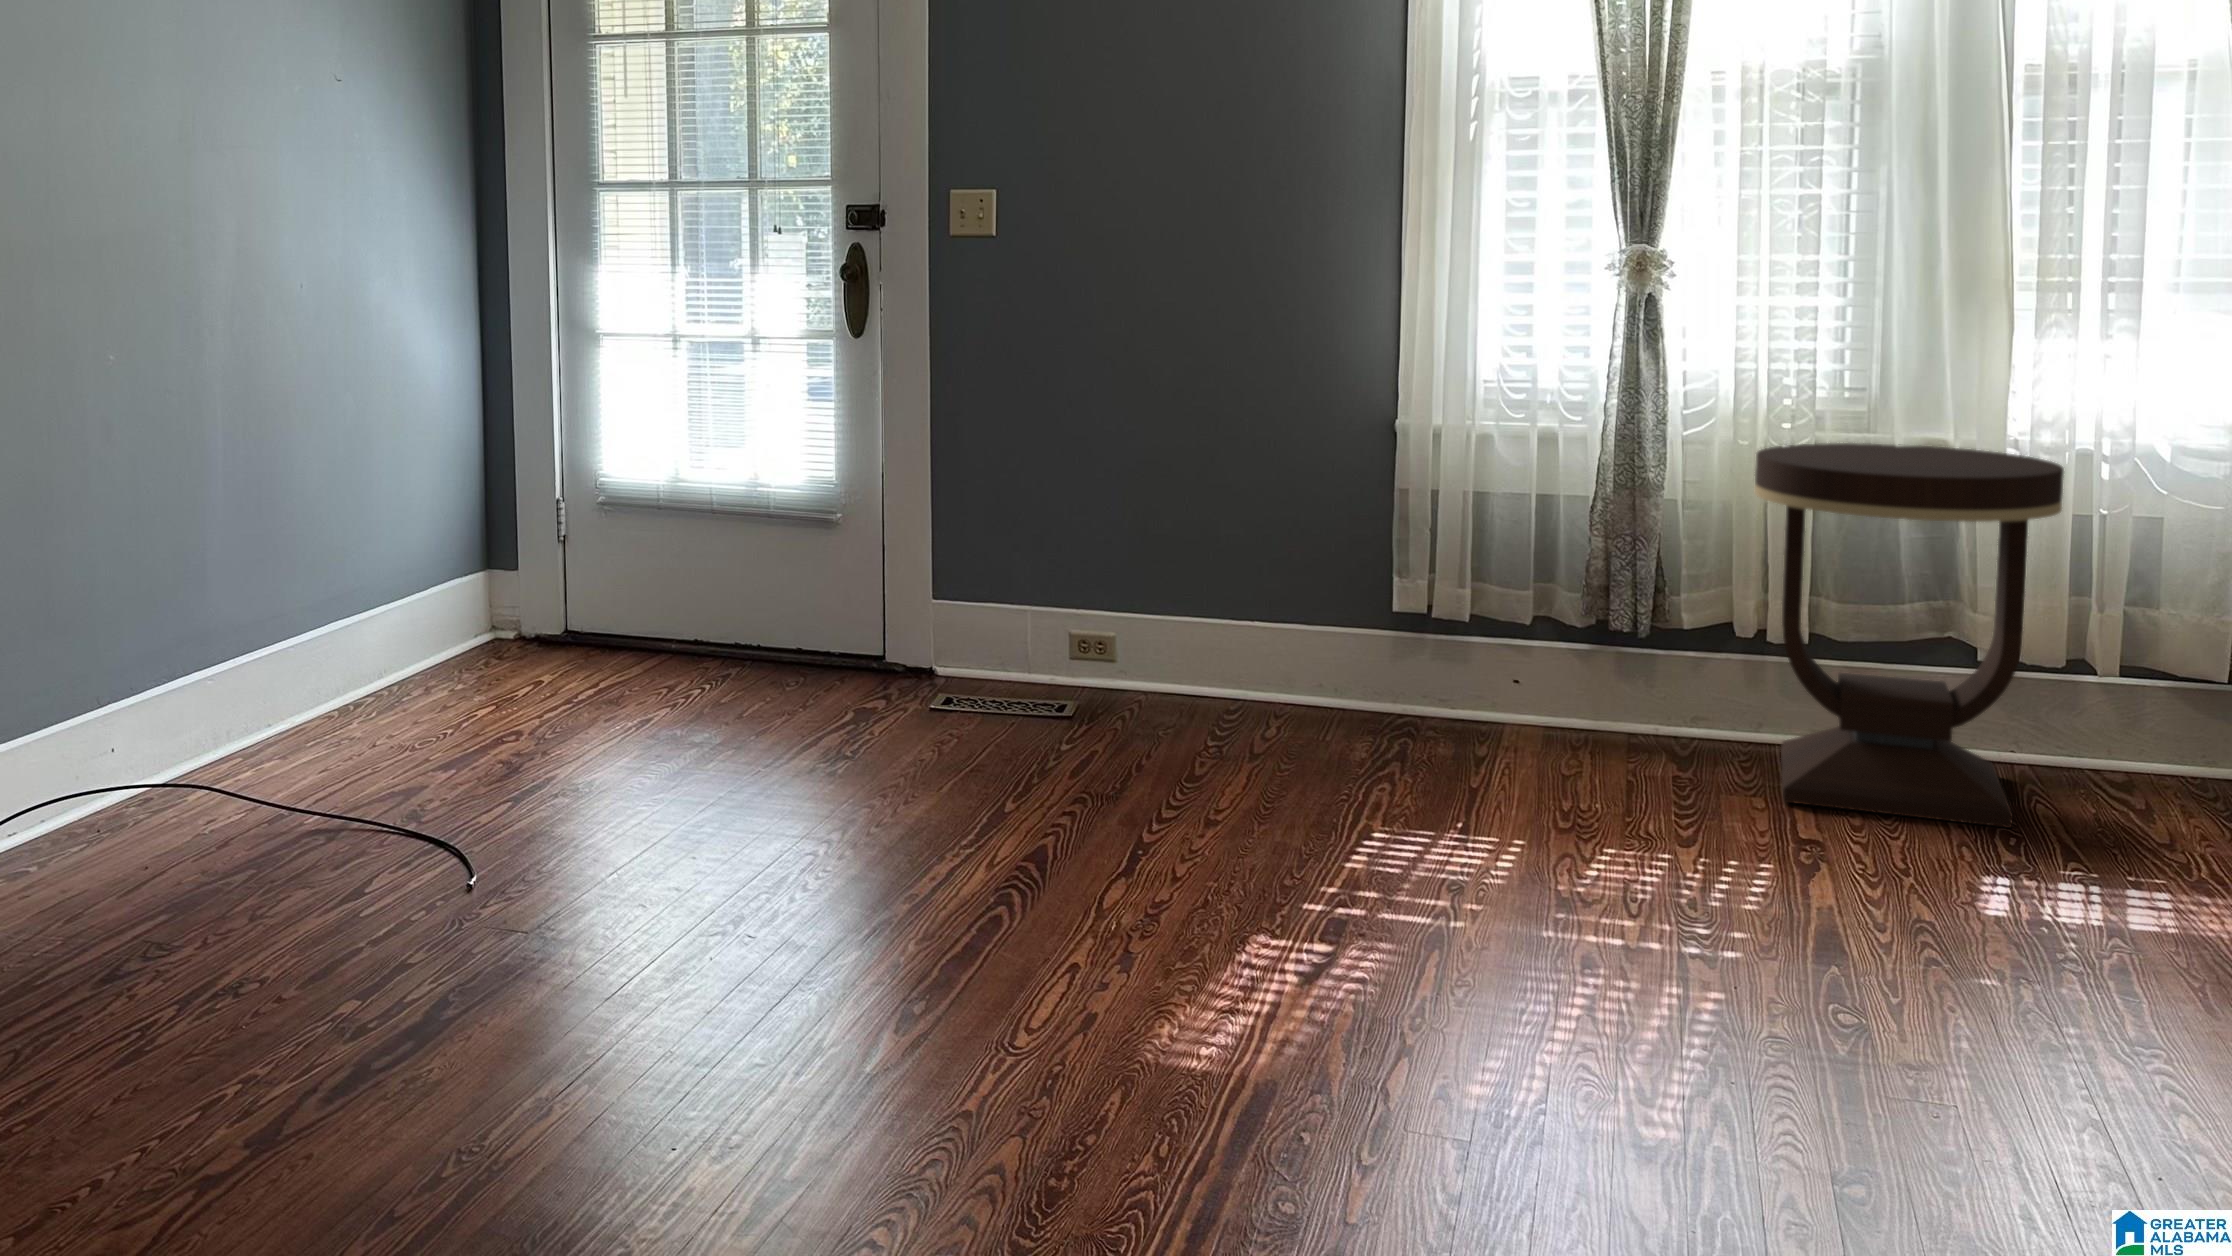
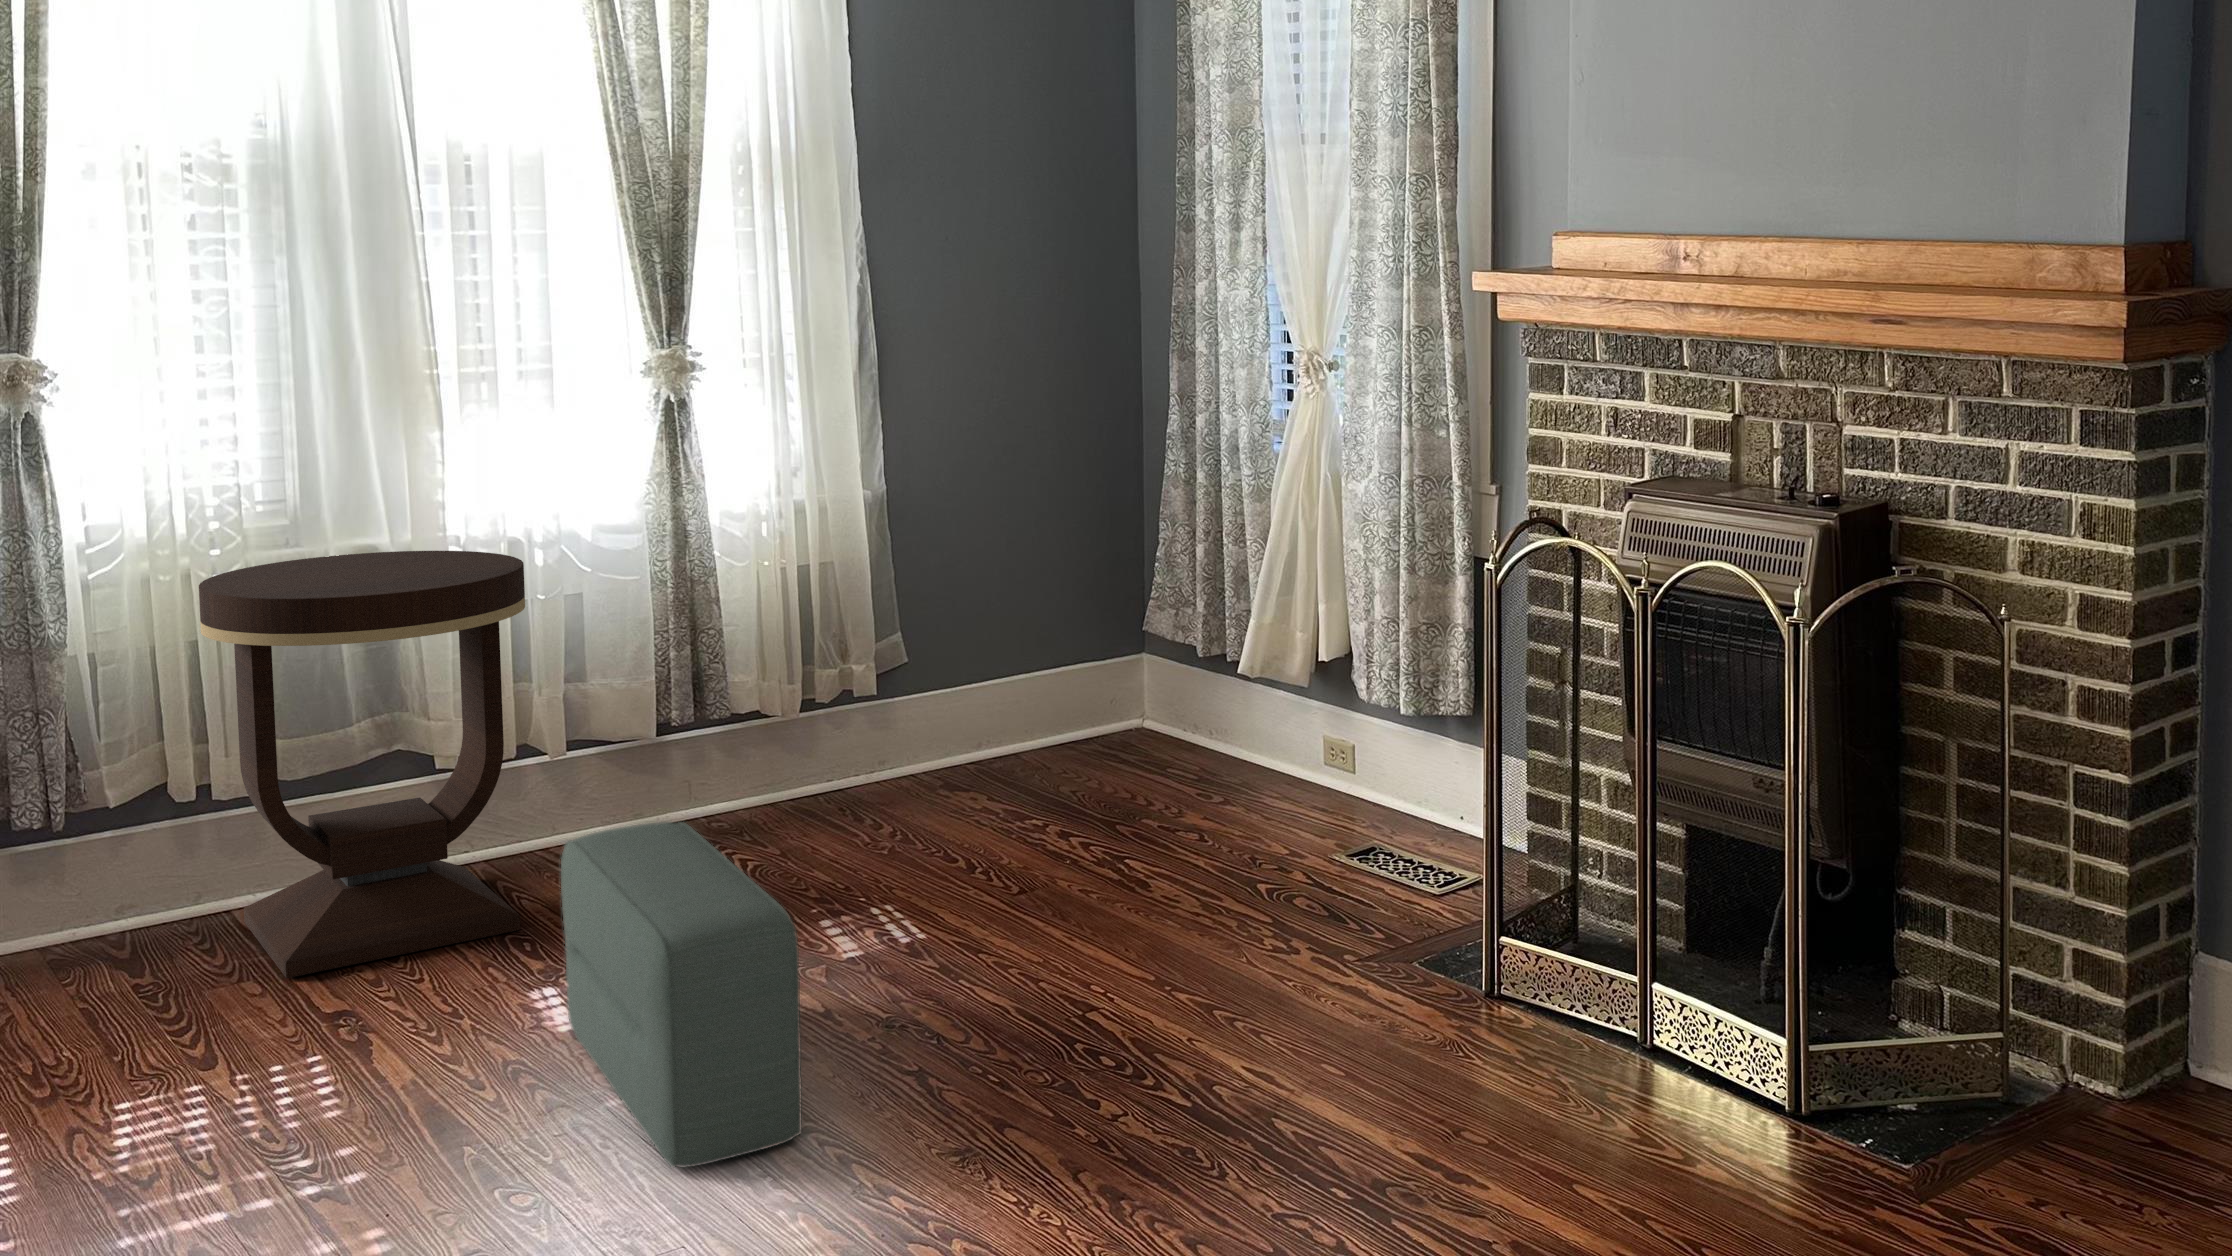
pouf: none [1989,731,2178,1083] -> present [561,822,802,1168]

